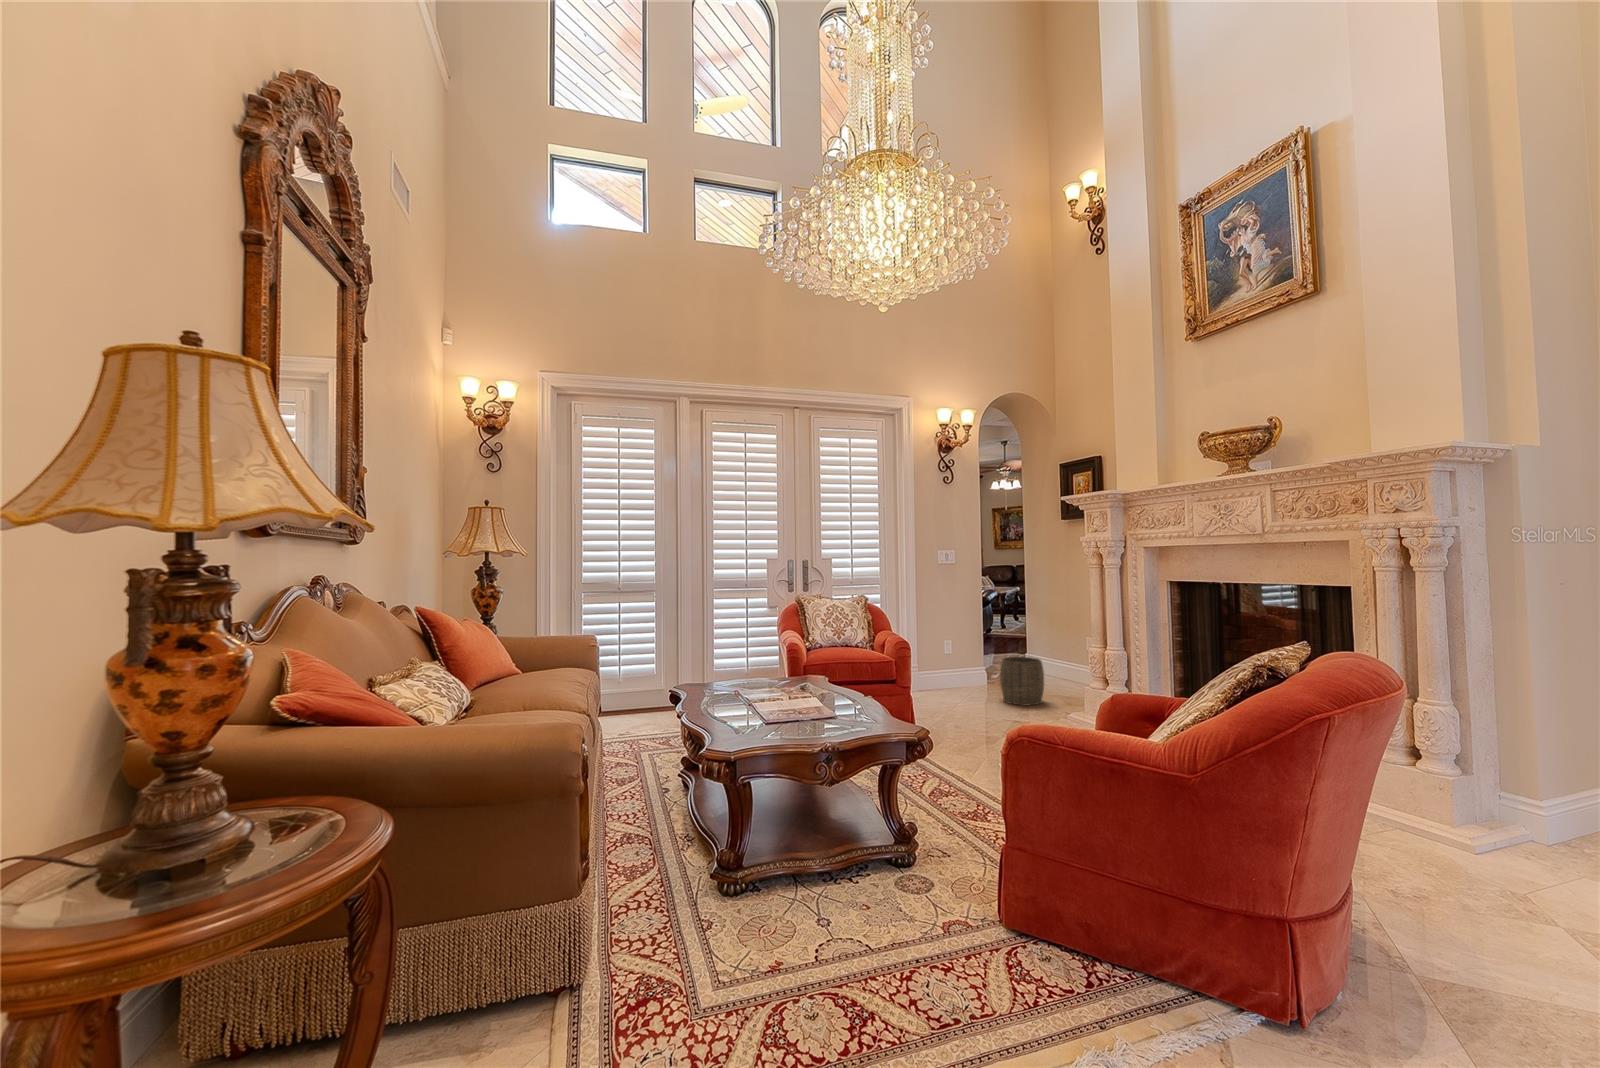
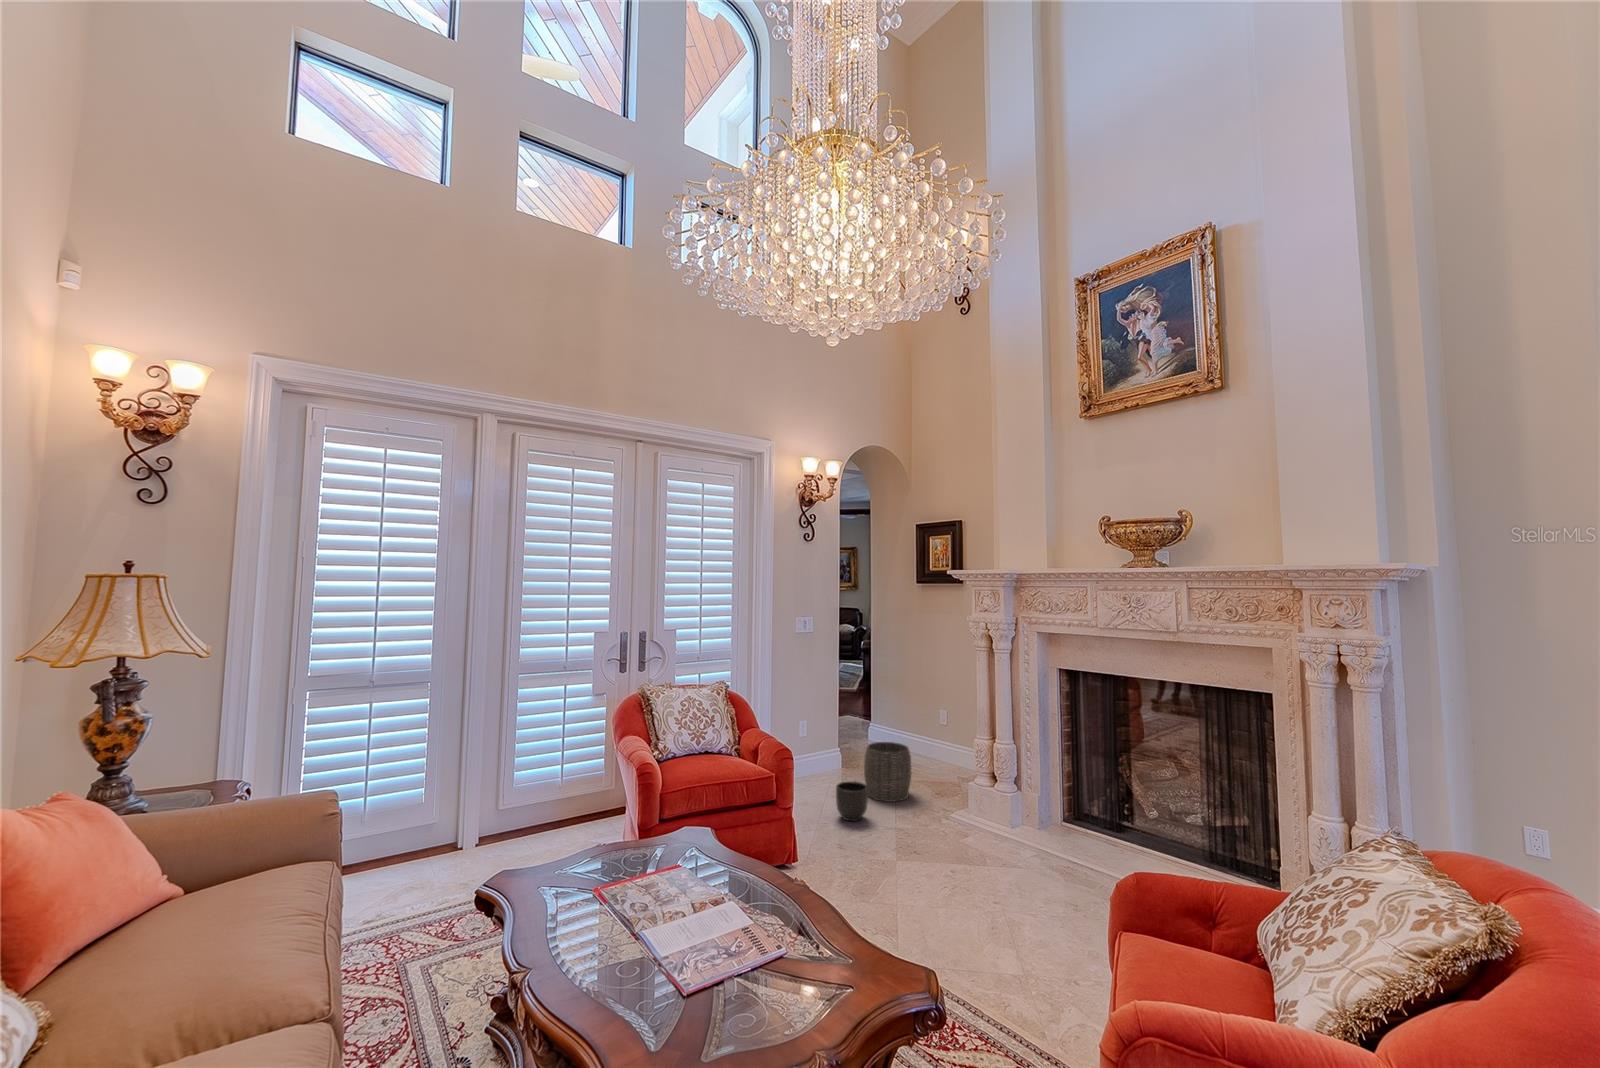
planter: none [966,683,994,714] -> present [836,781,868,821]

